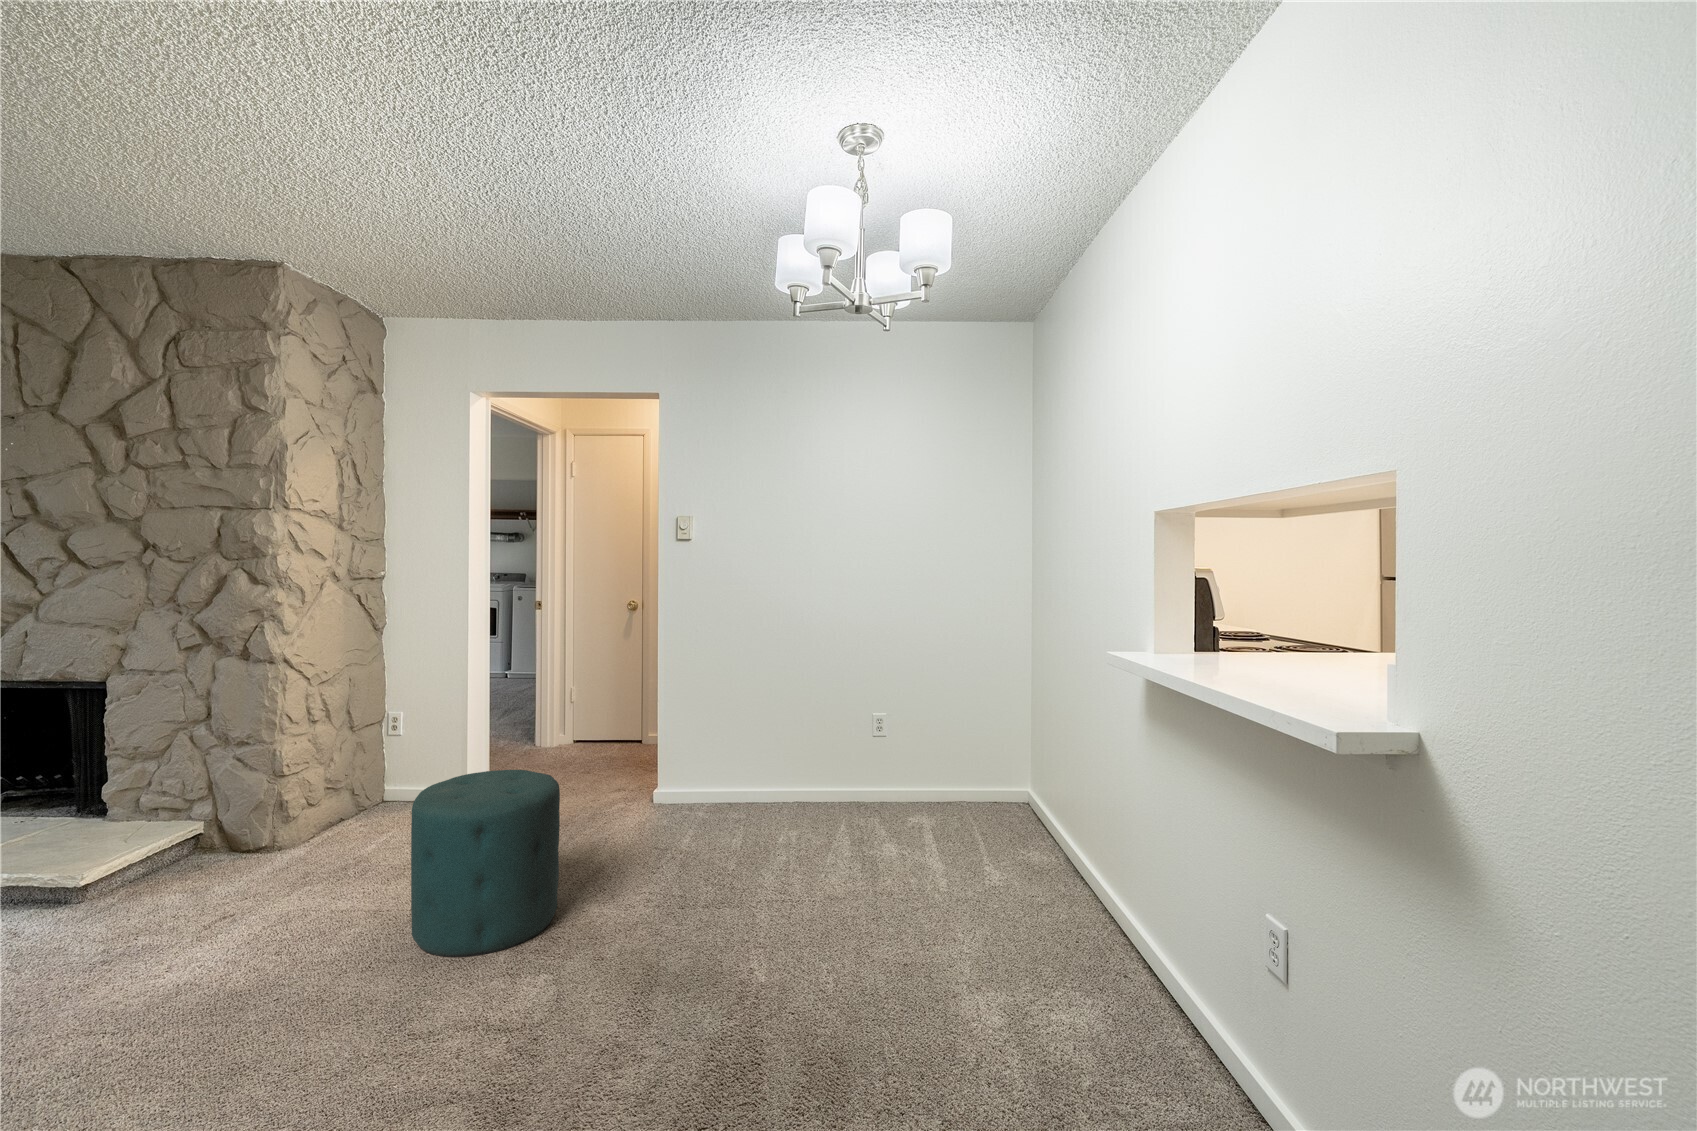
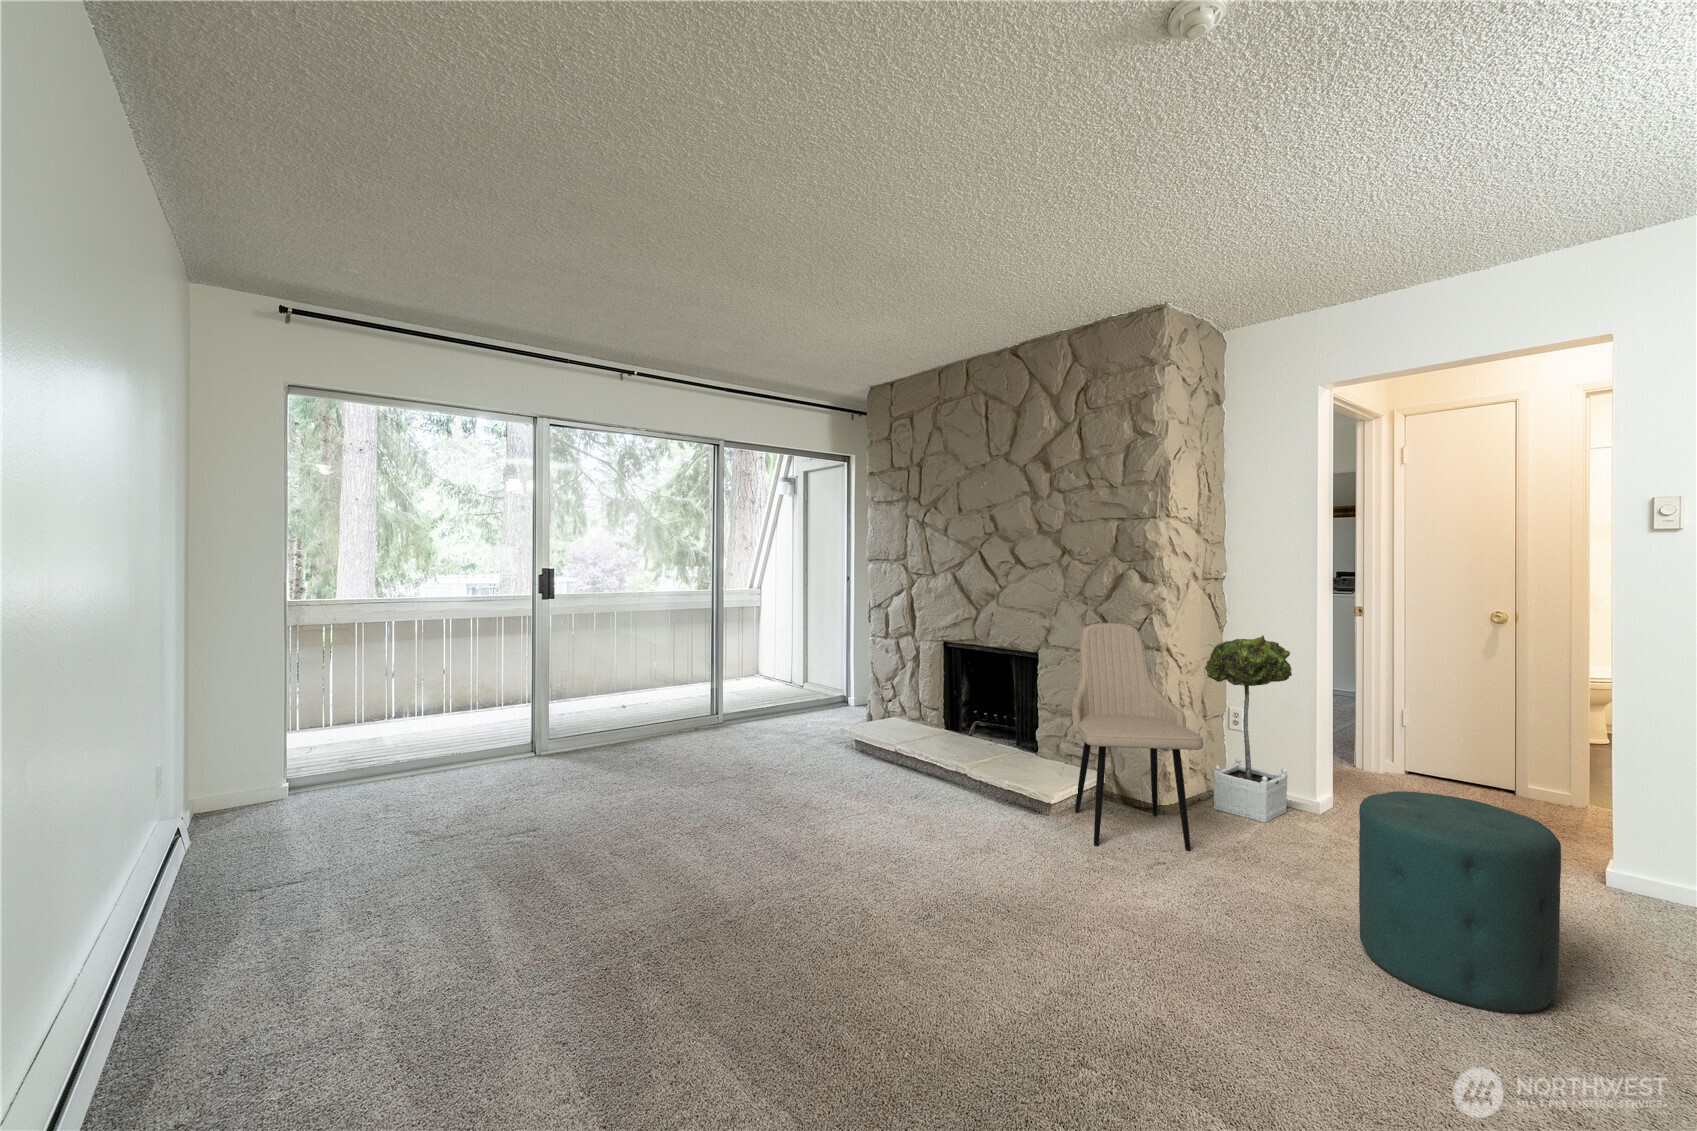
dining chair: none [120,635,301,921] -> present [1072,623,1203,851]
potted tree: none [338,636,435,827] -> present [1205,635,1292,822]

